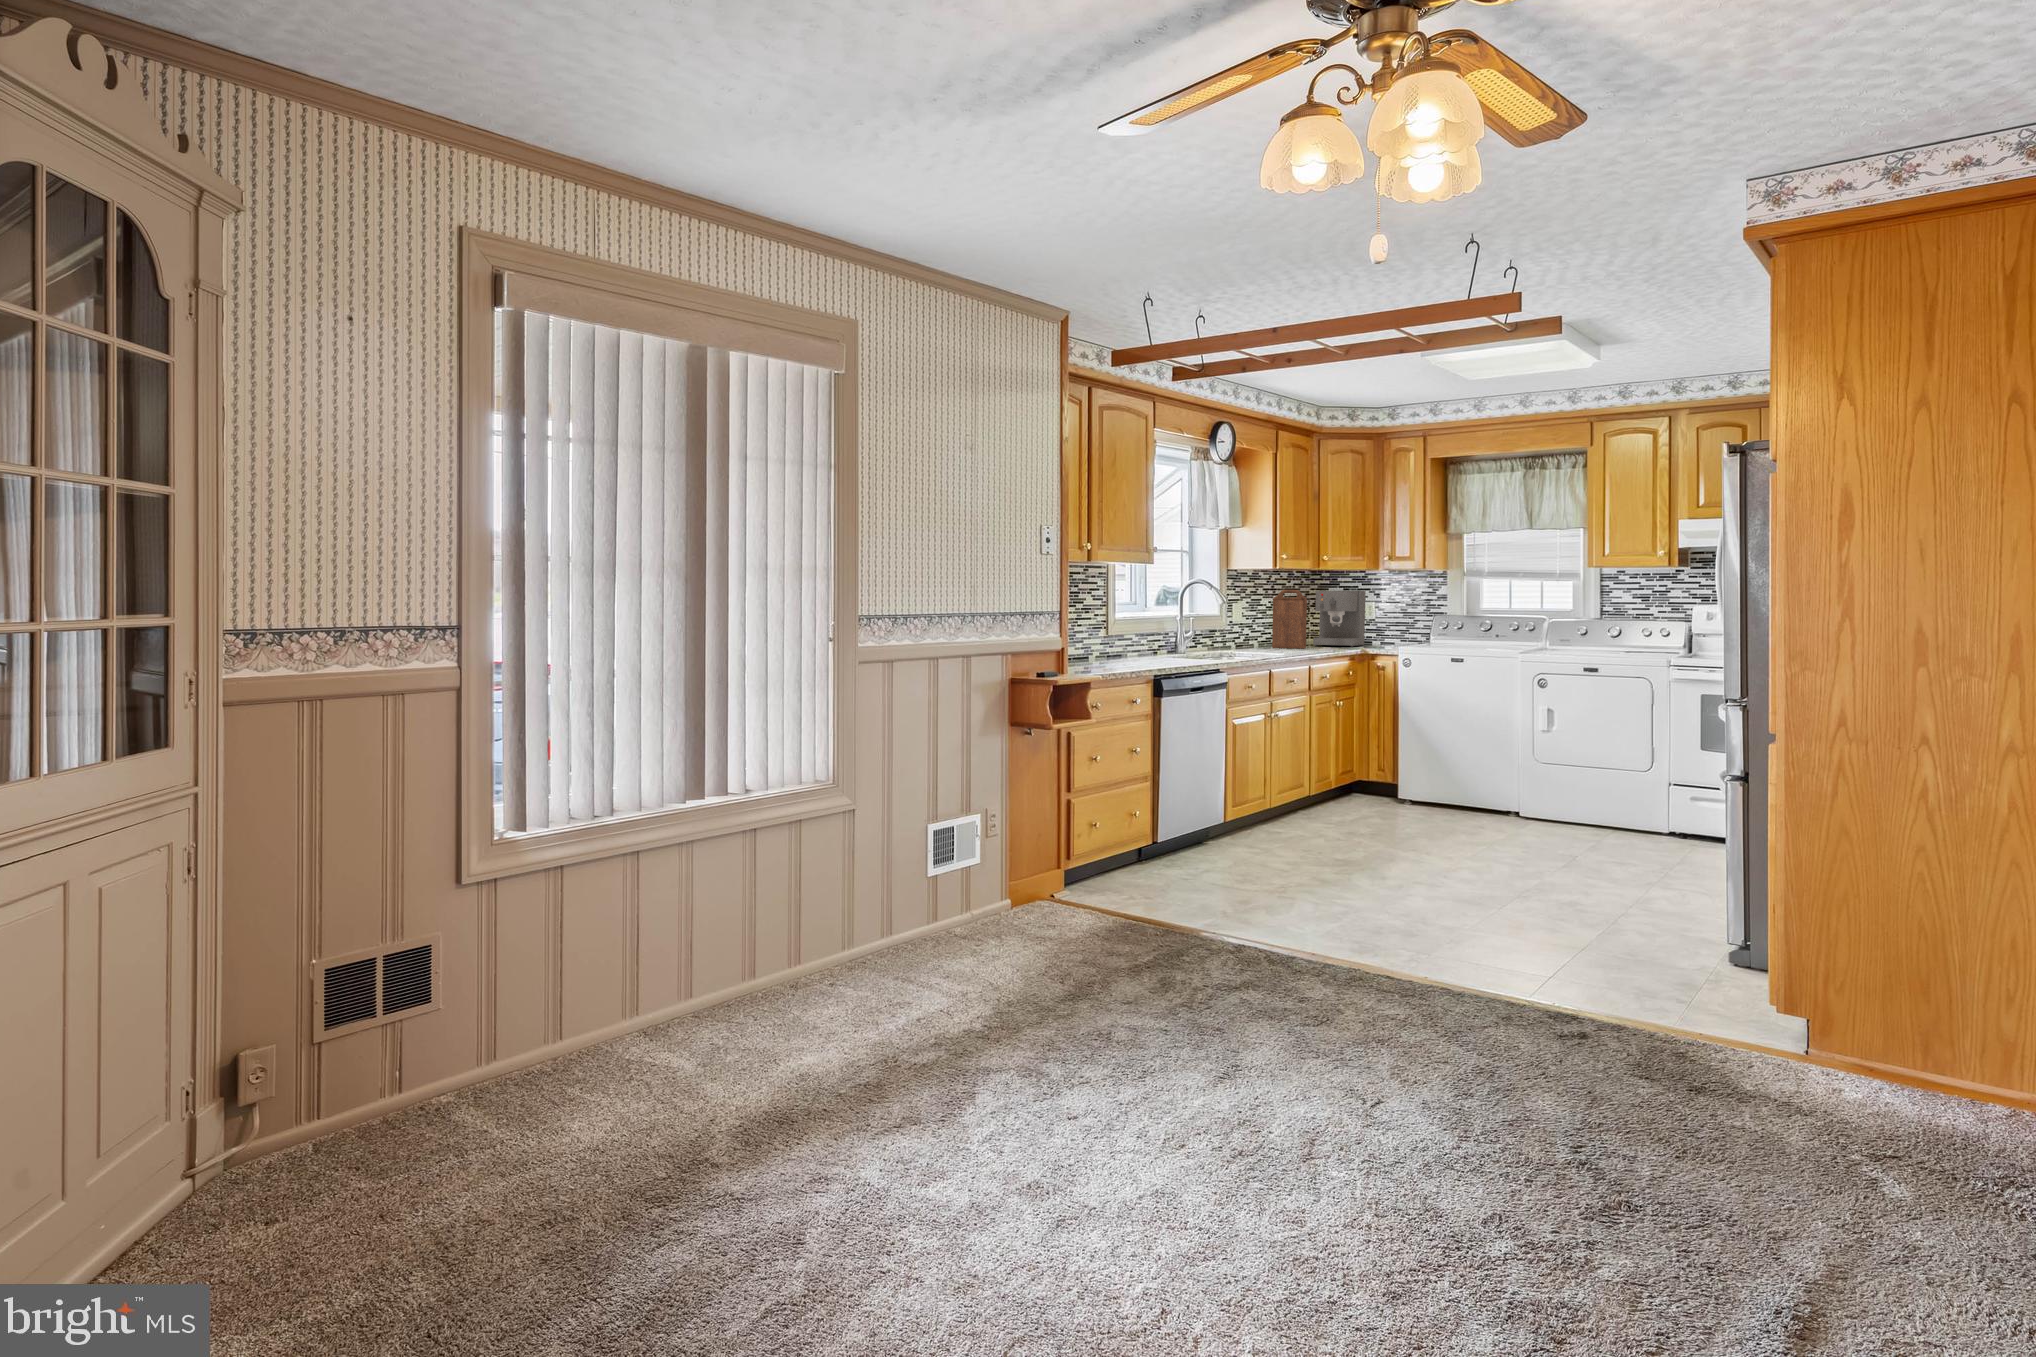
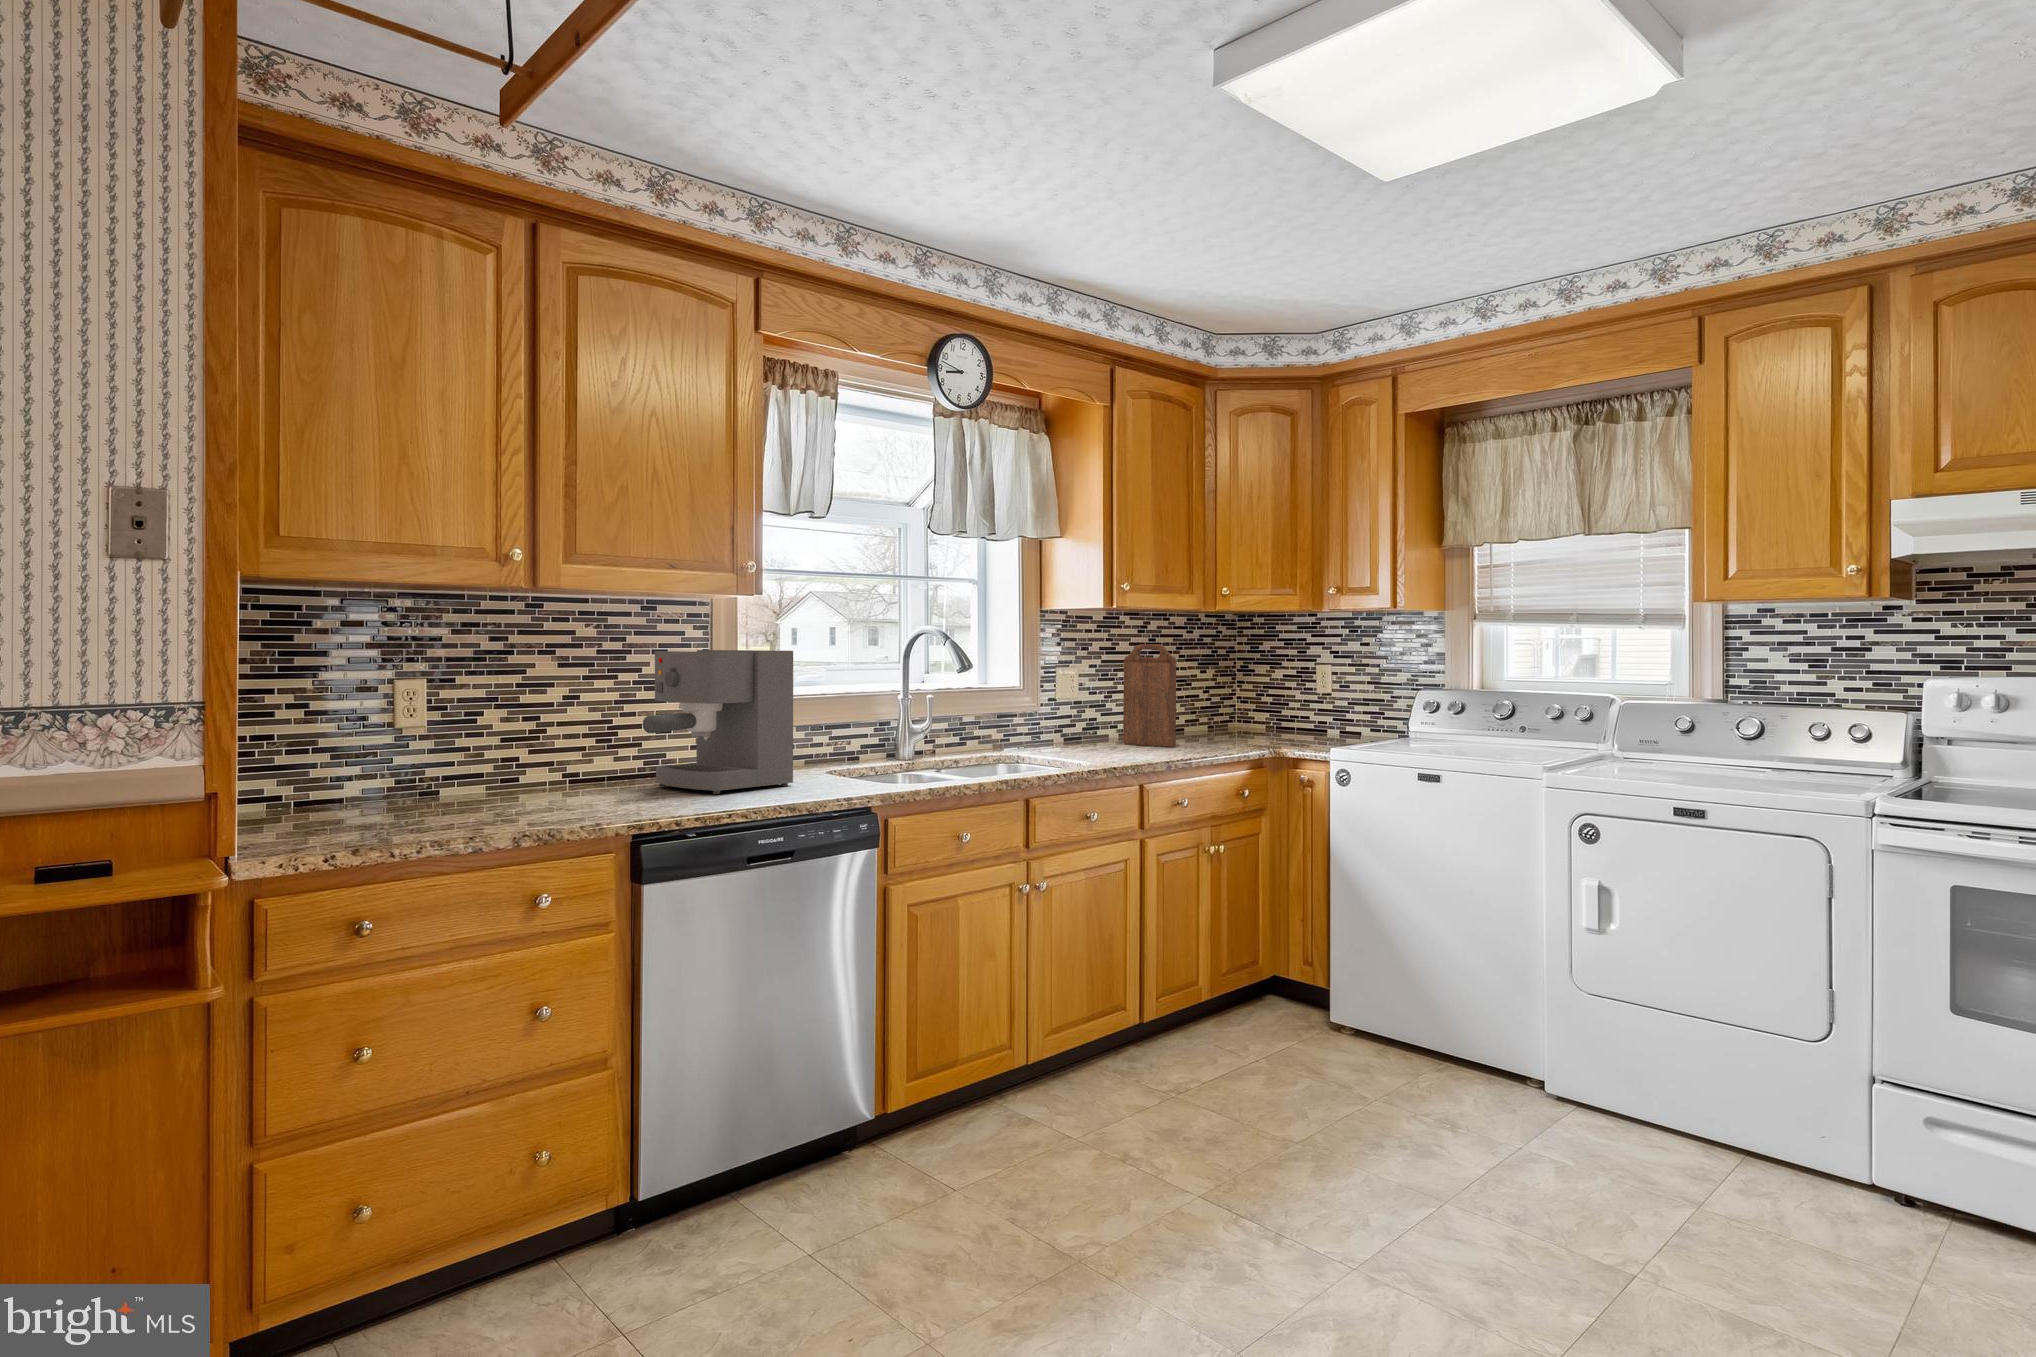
coffee maker: present [1313,591,1365,647] -> present [643,650,793,794]

